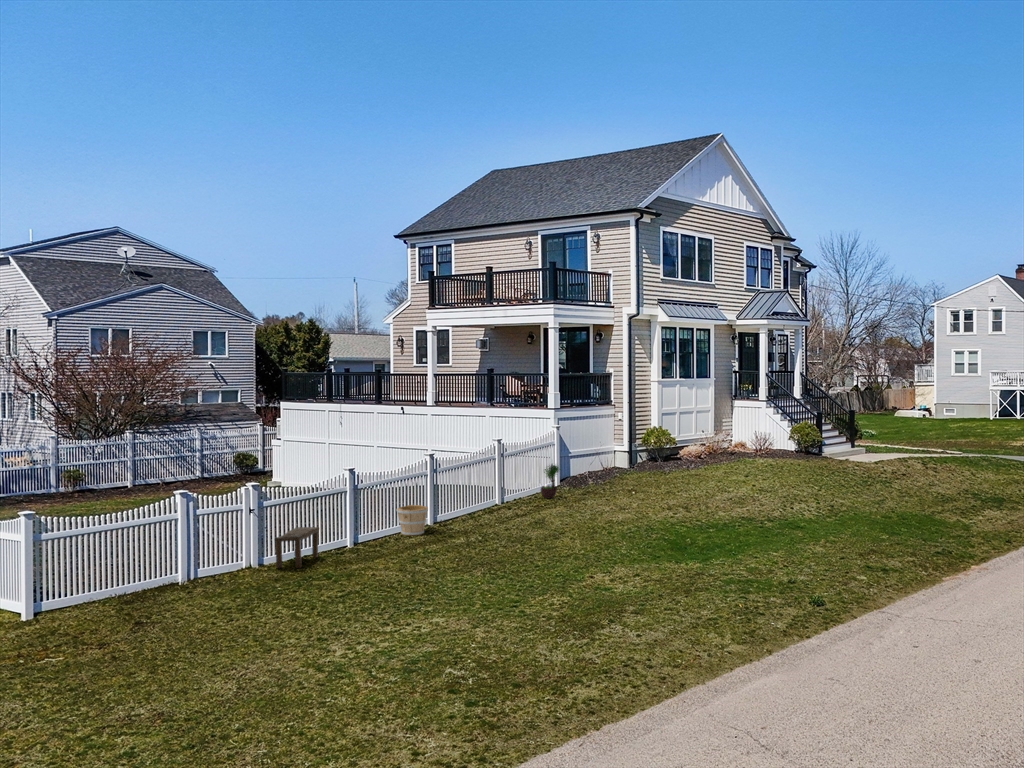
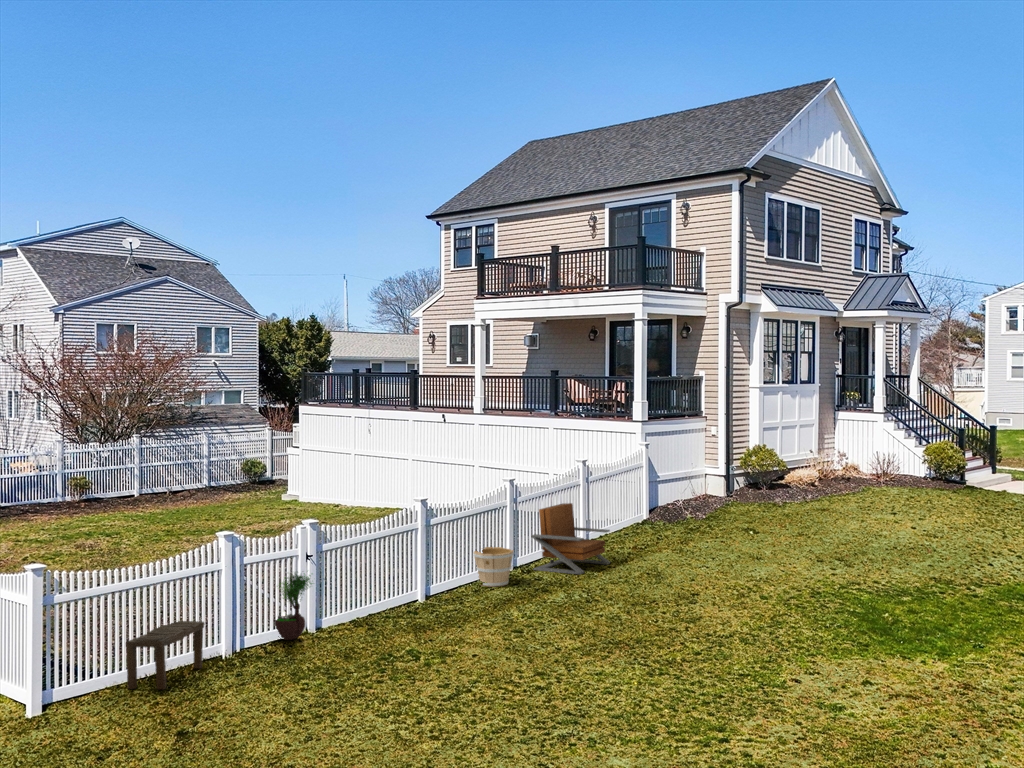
potted tree: present [541,465,559,499] -> present [275,573,312,640]
lounge chair: none [448,471,512,526] -> present [531,503,610,574]
bench: present [275,527,319,568] -> present [126,621,204,690]

